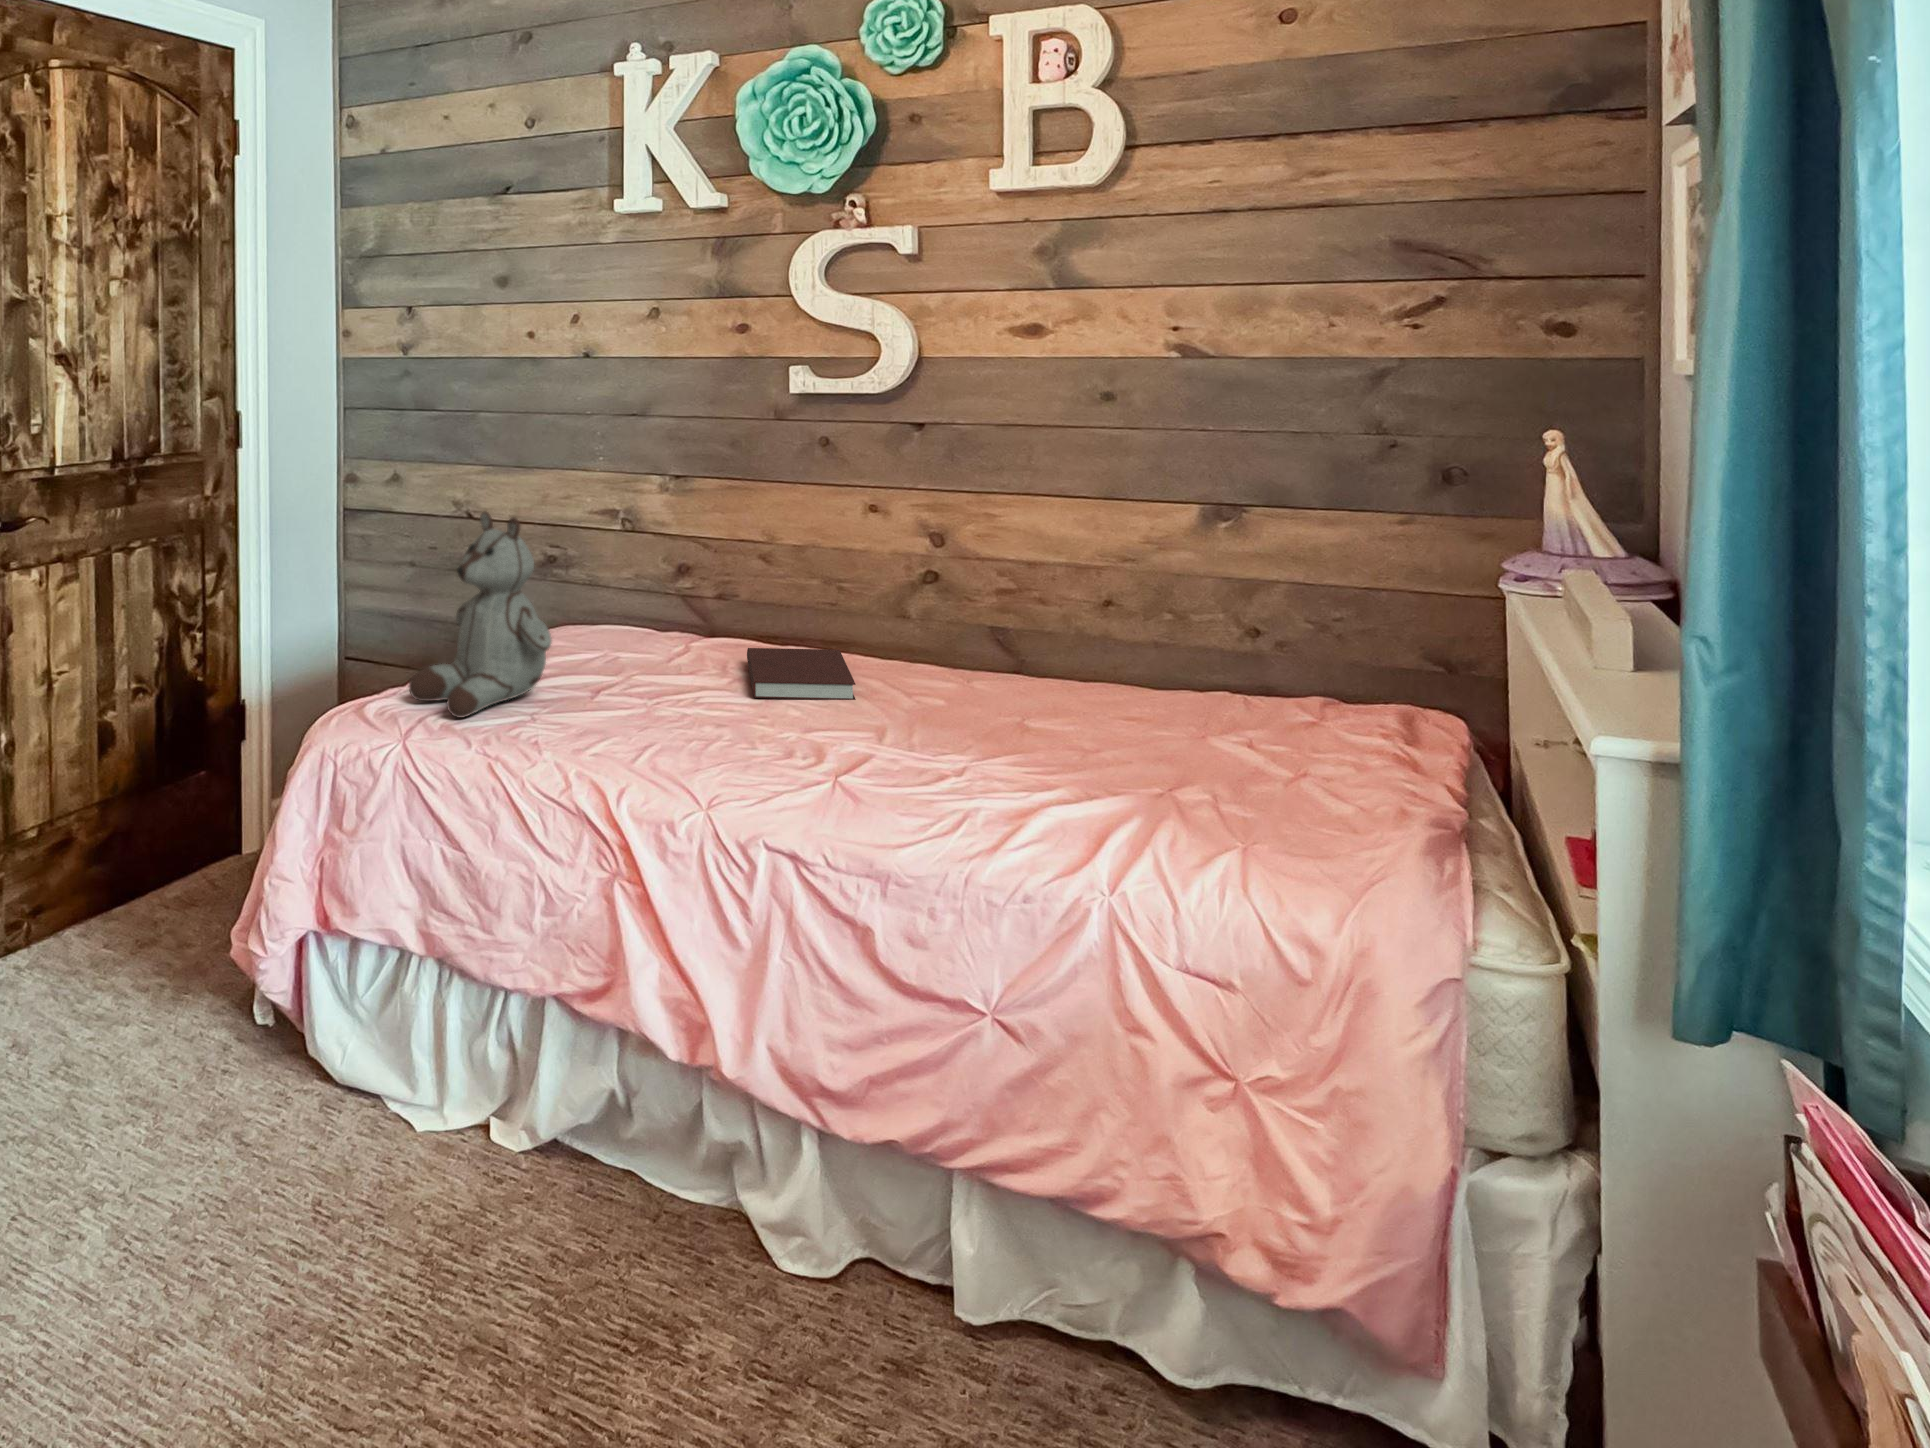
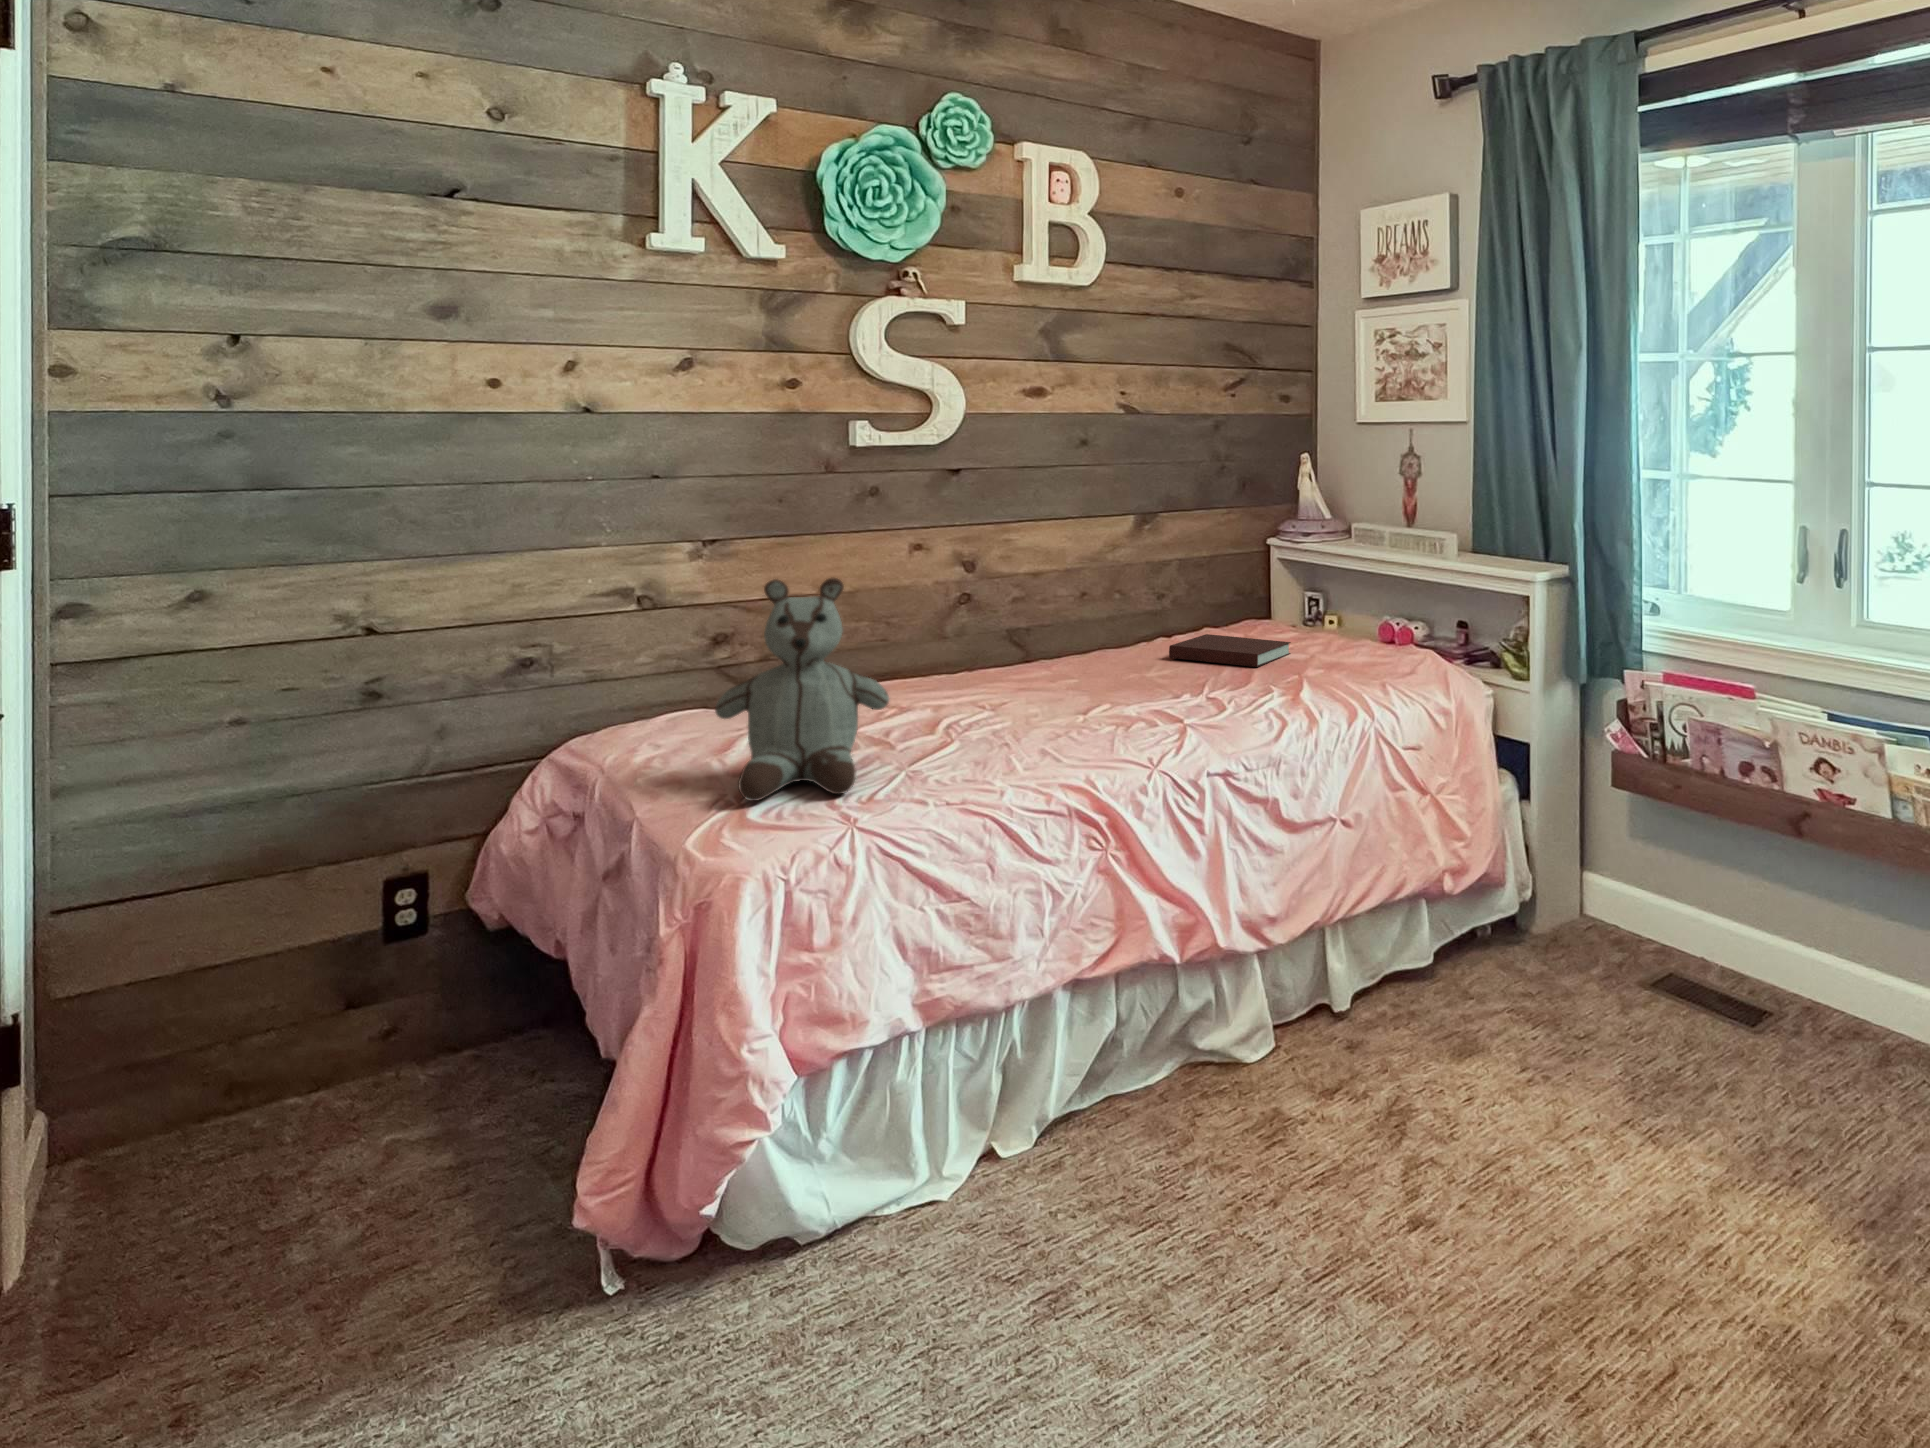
notebook: present [747,648,856,700] -> present [1169,634,1291,667]

